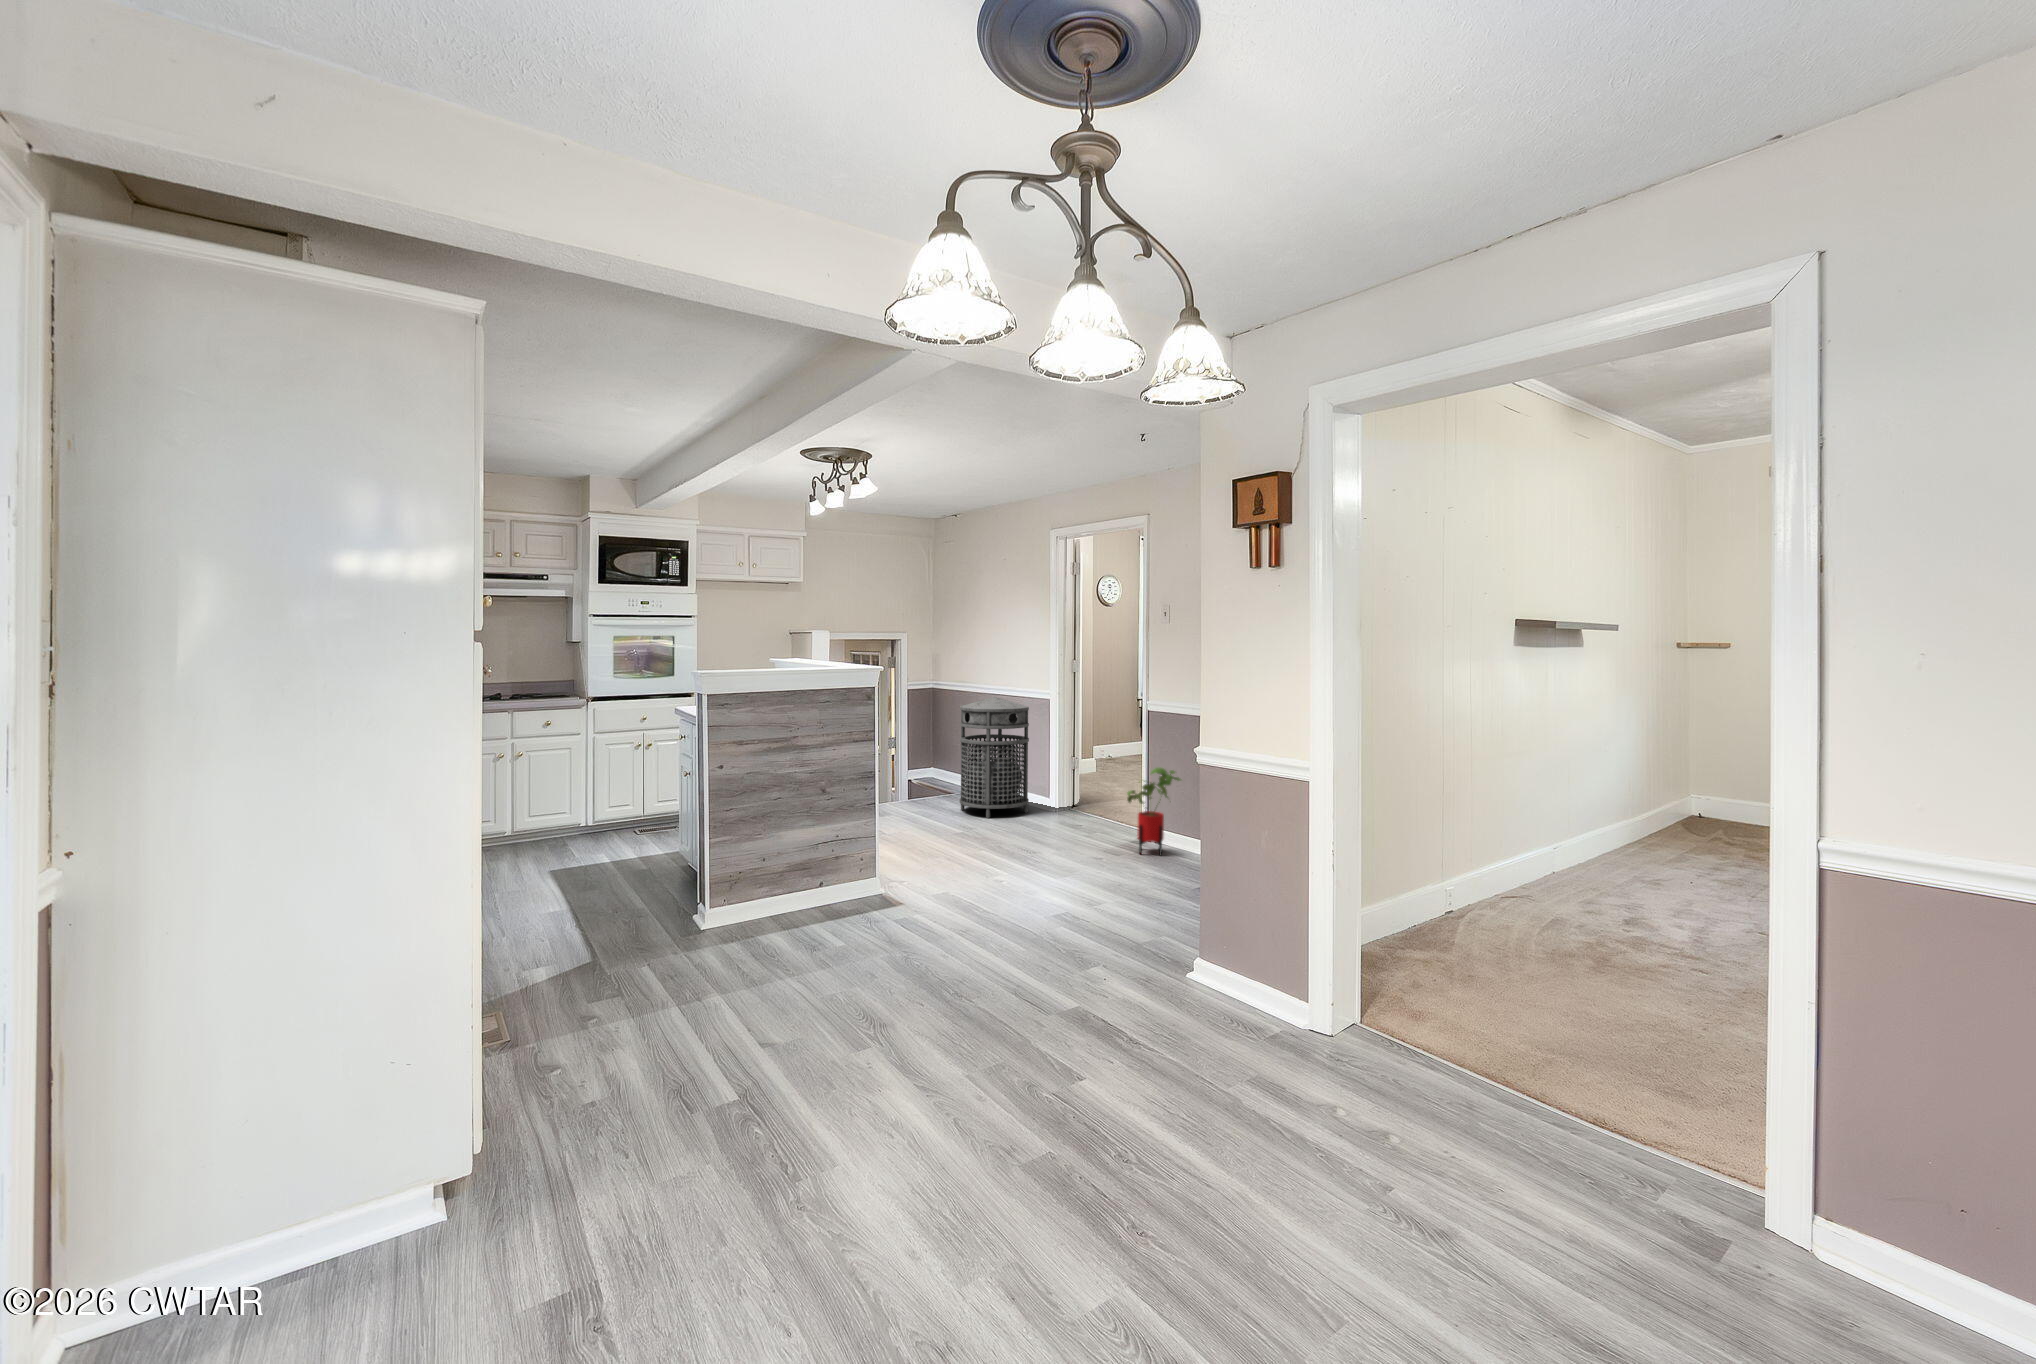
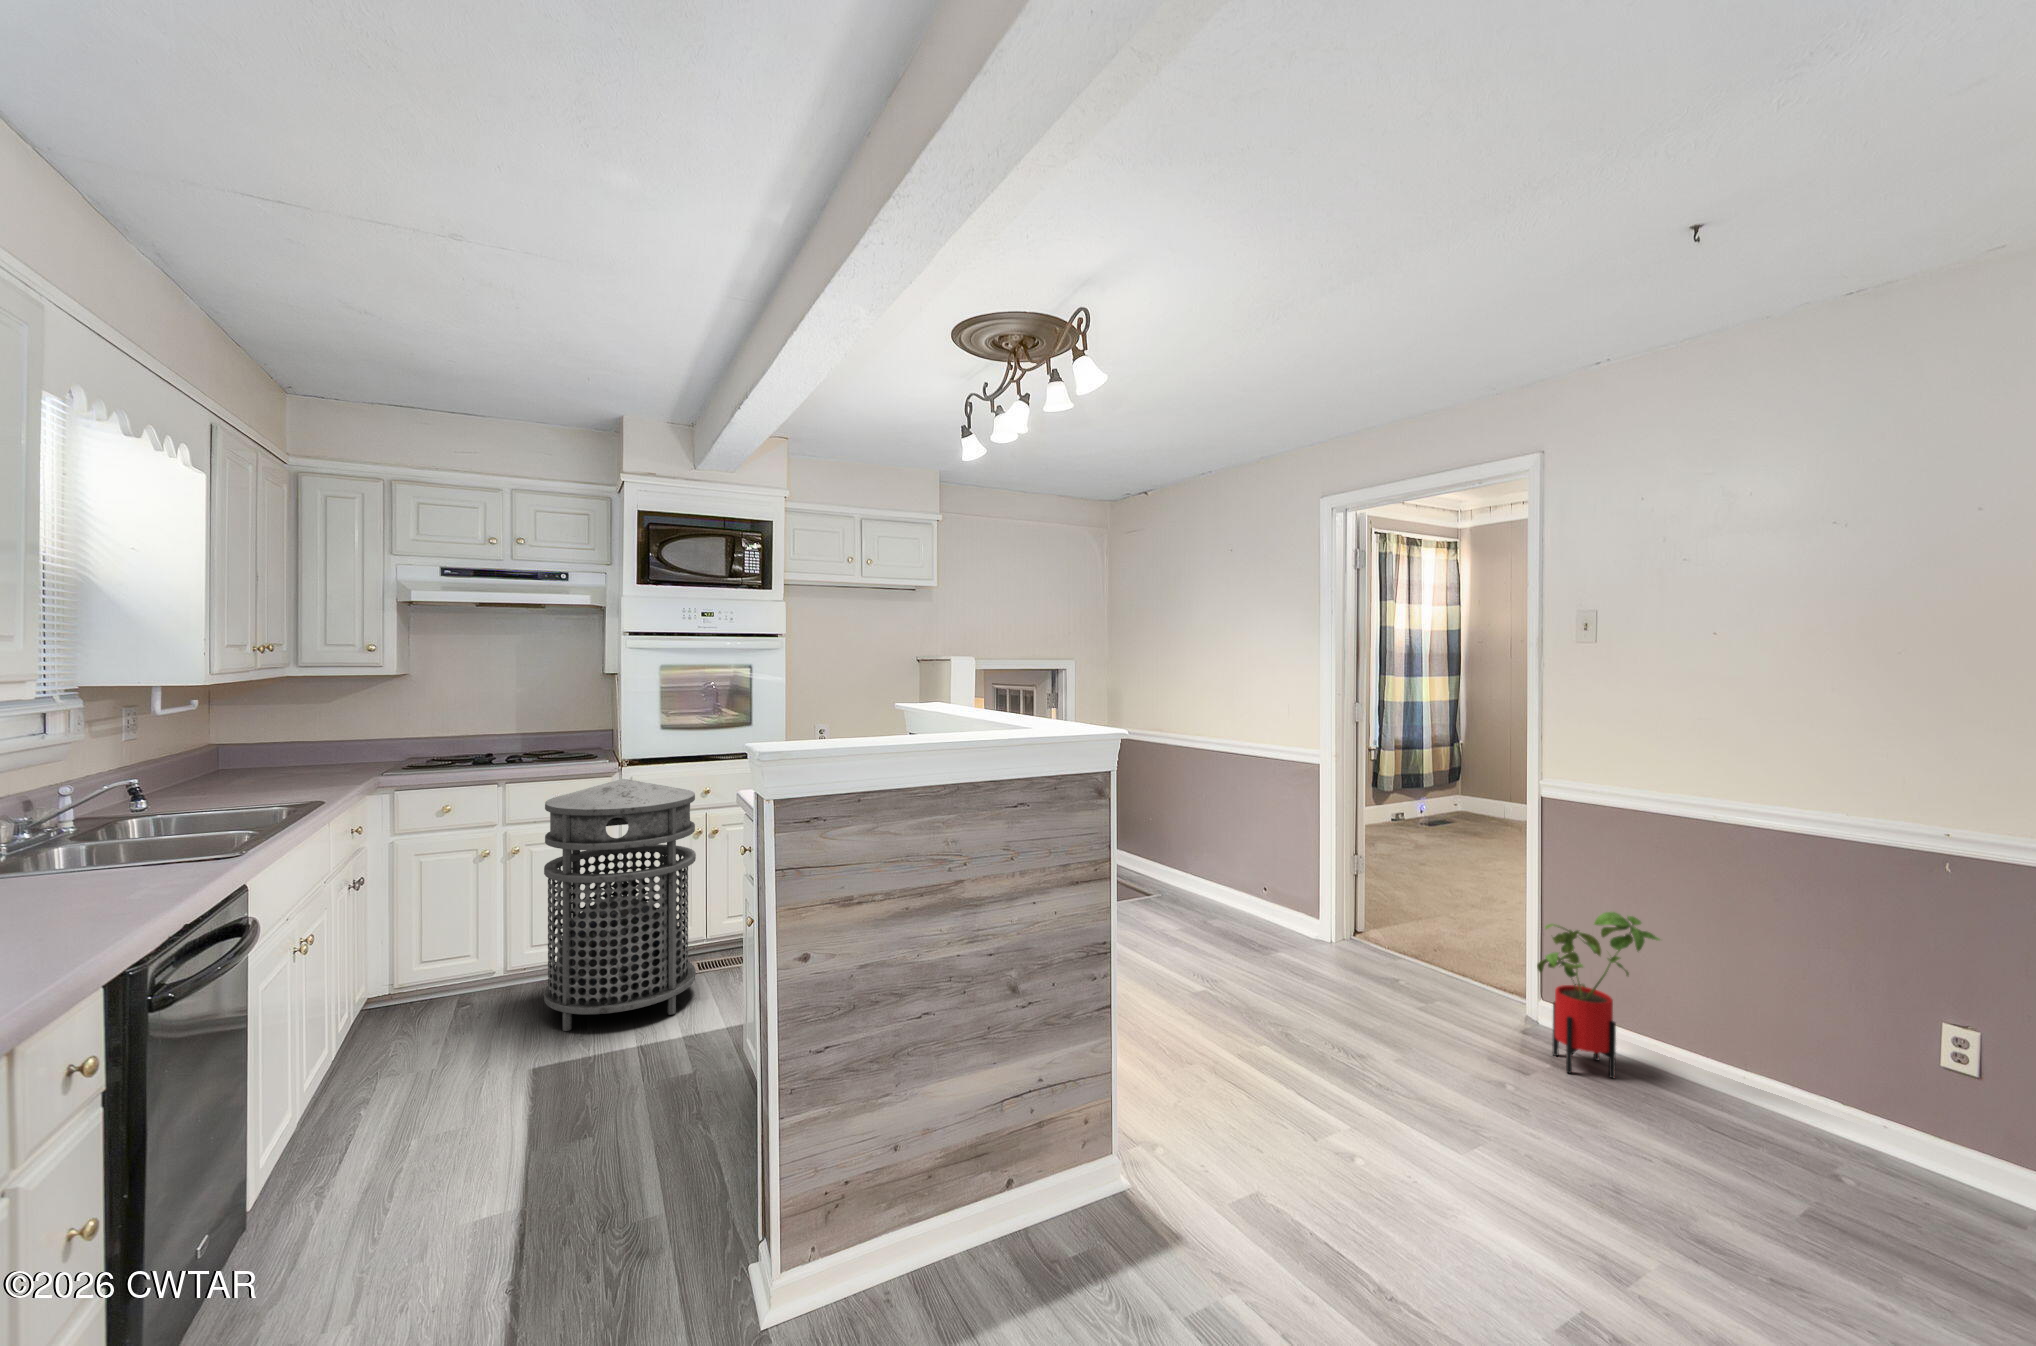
trash can: present [960,697,1029,818] -> present [544,779,696,1031]

